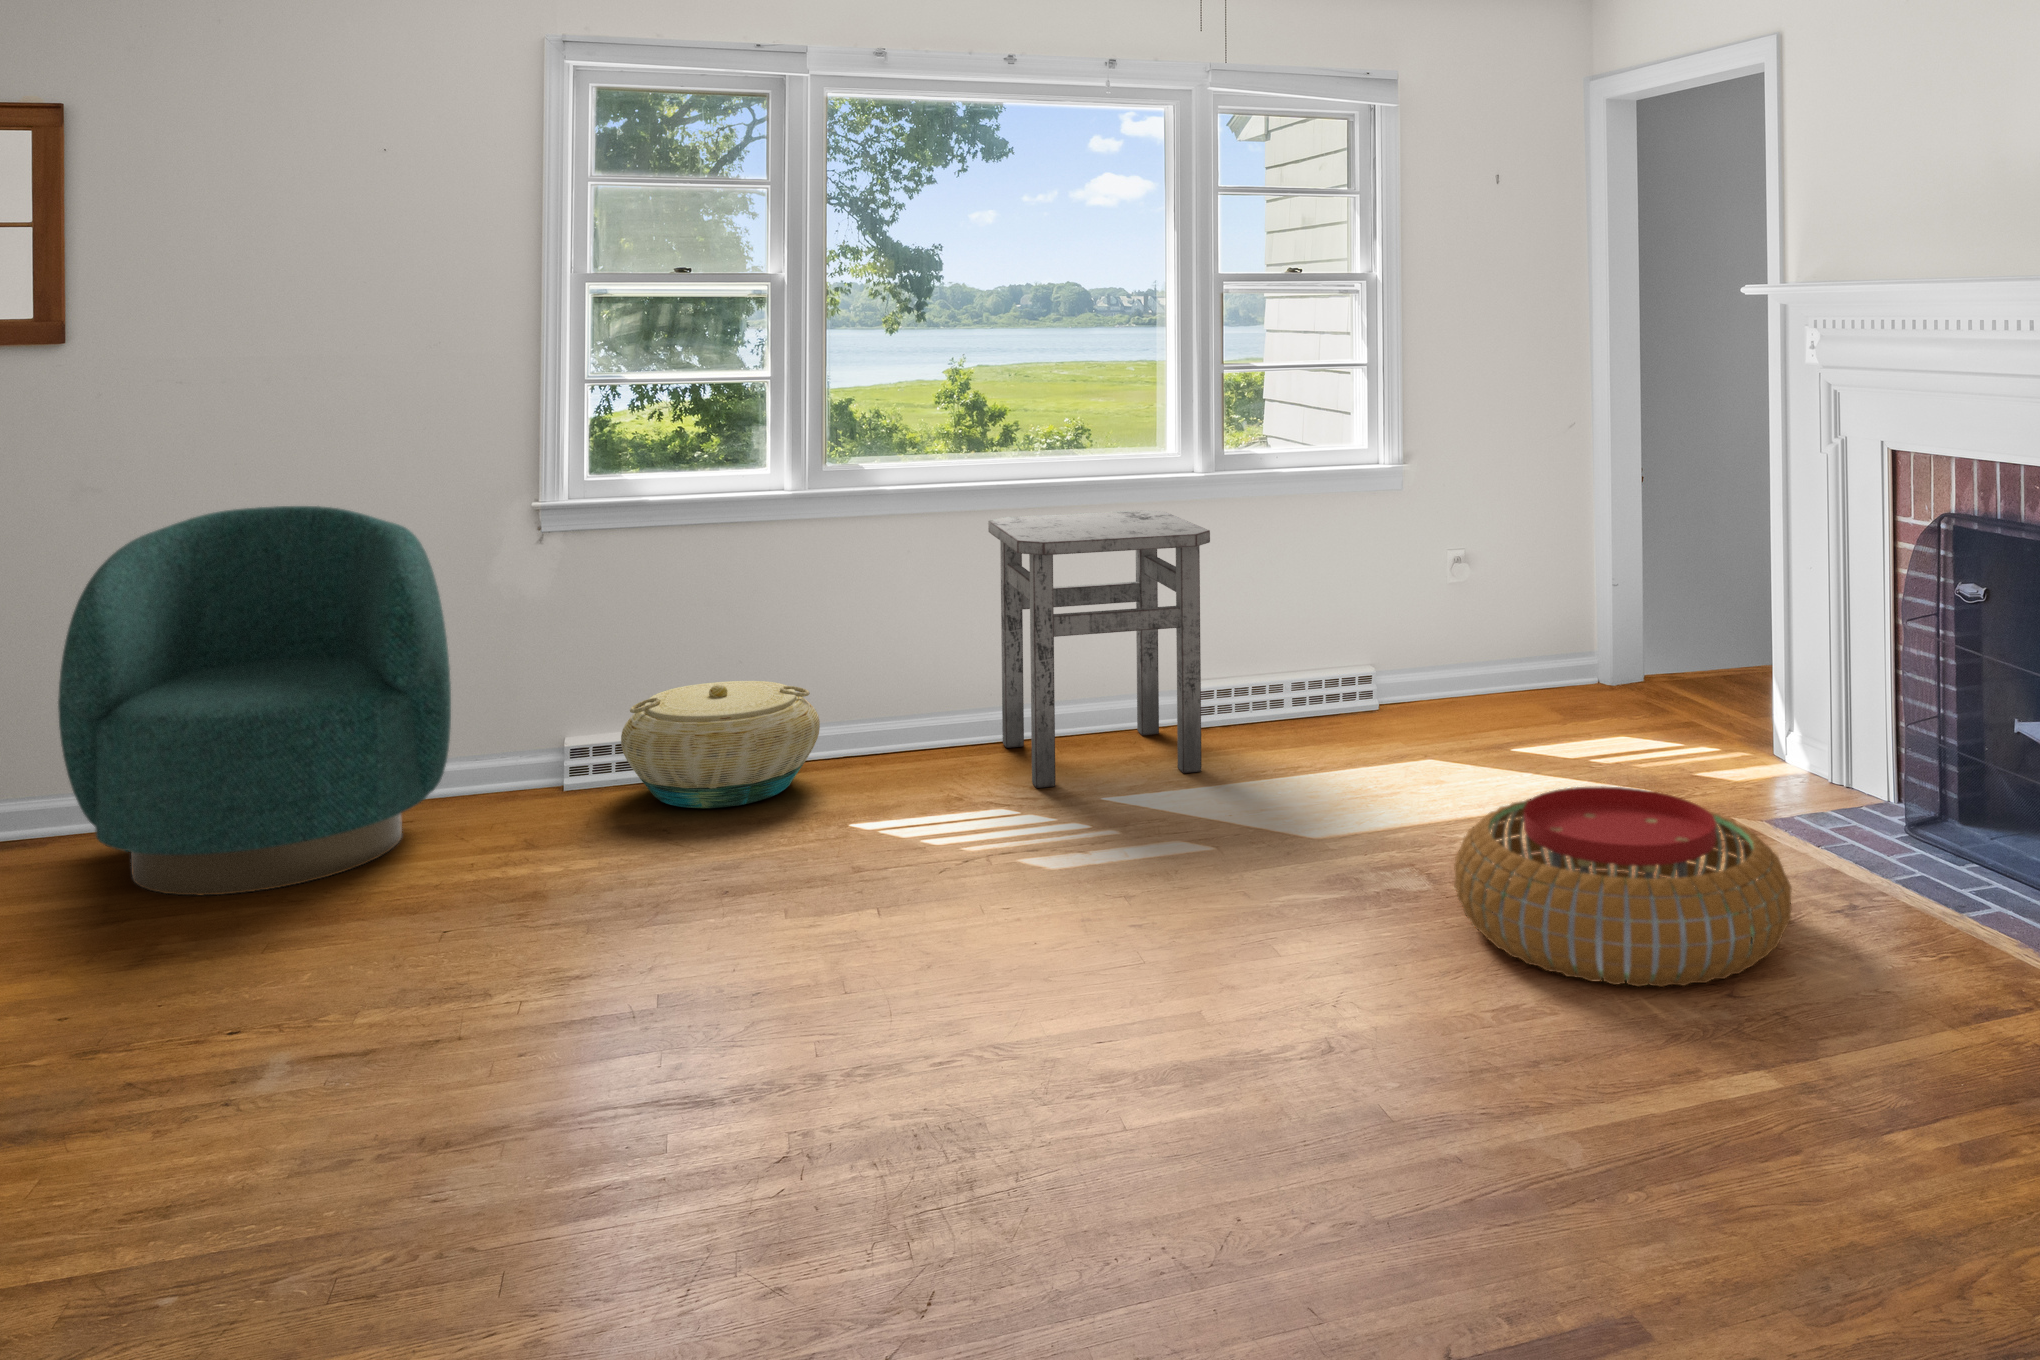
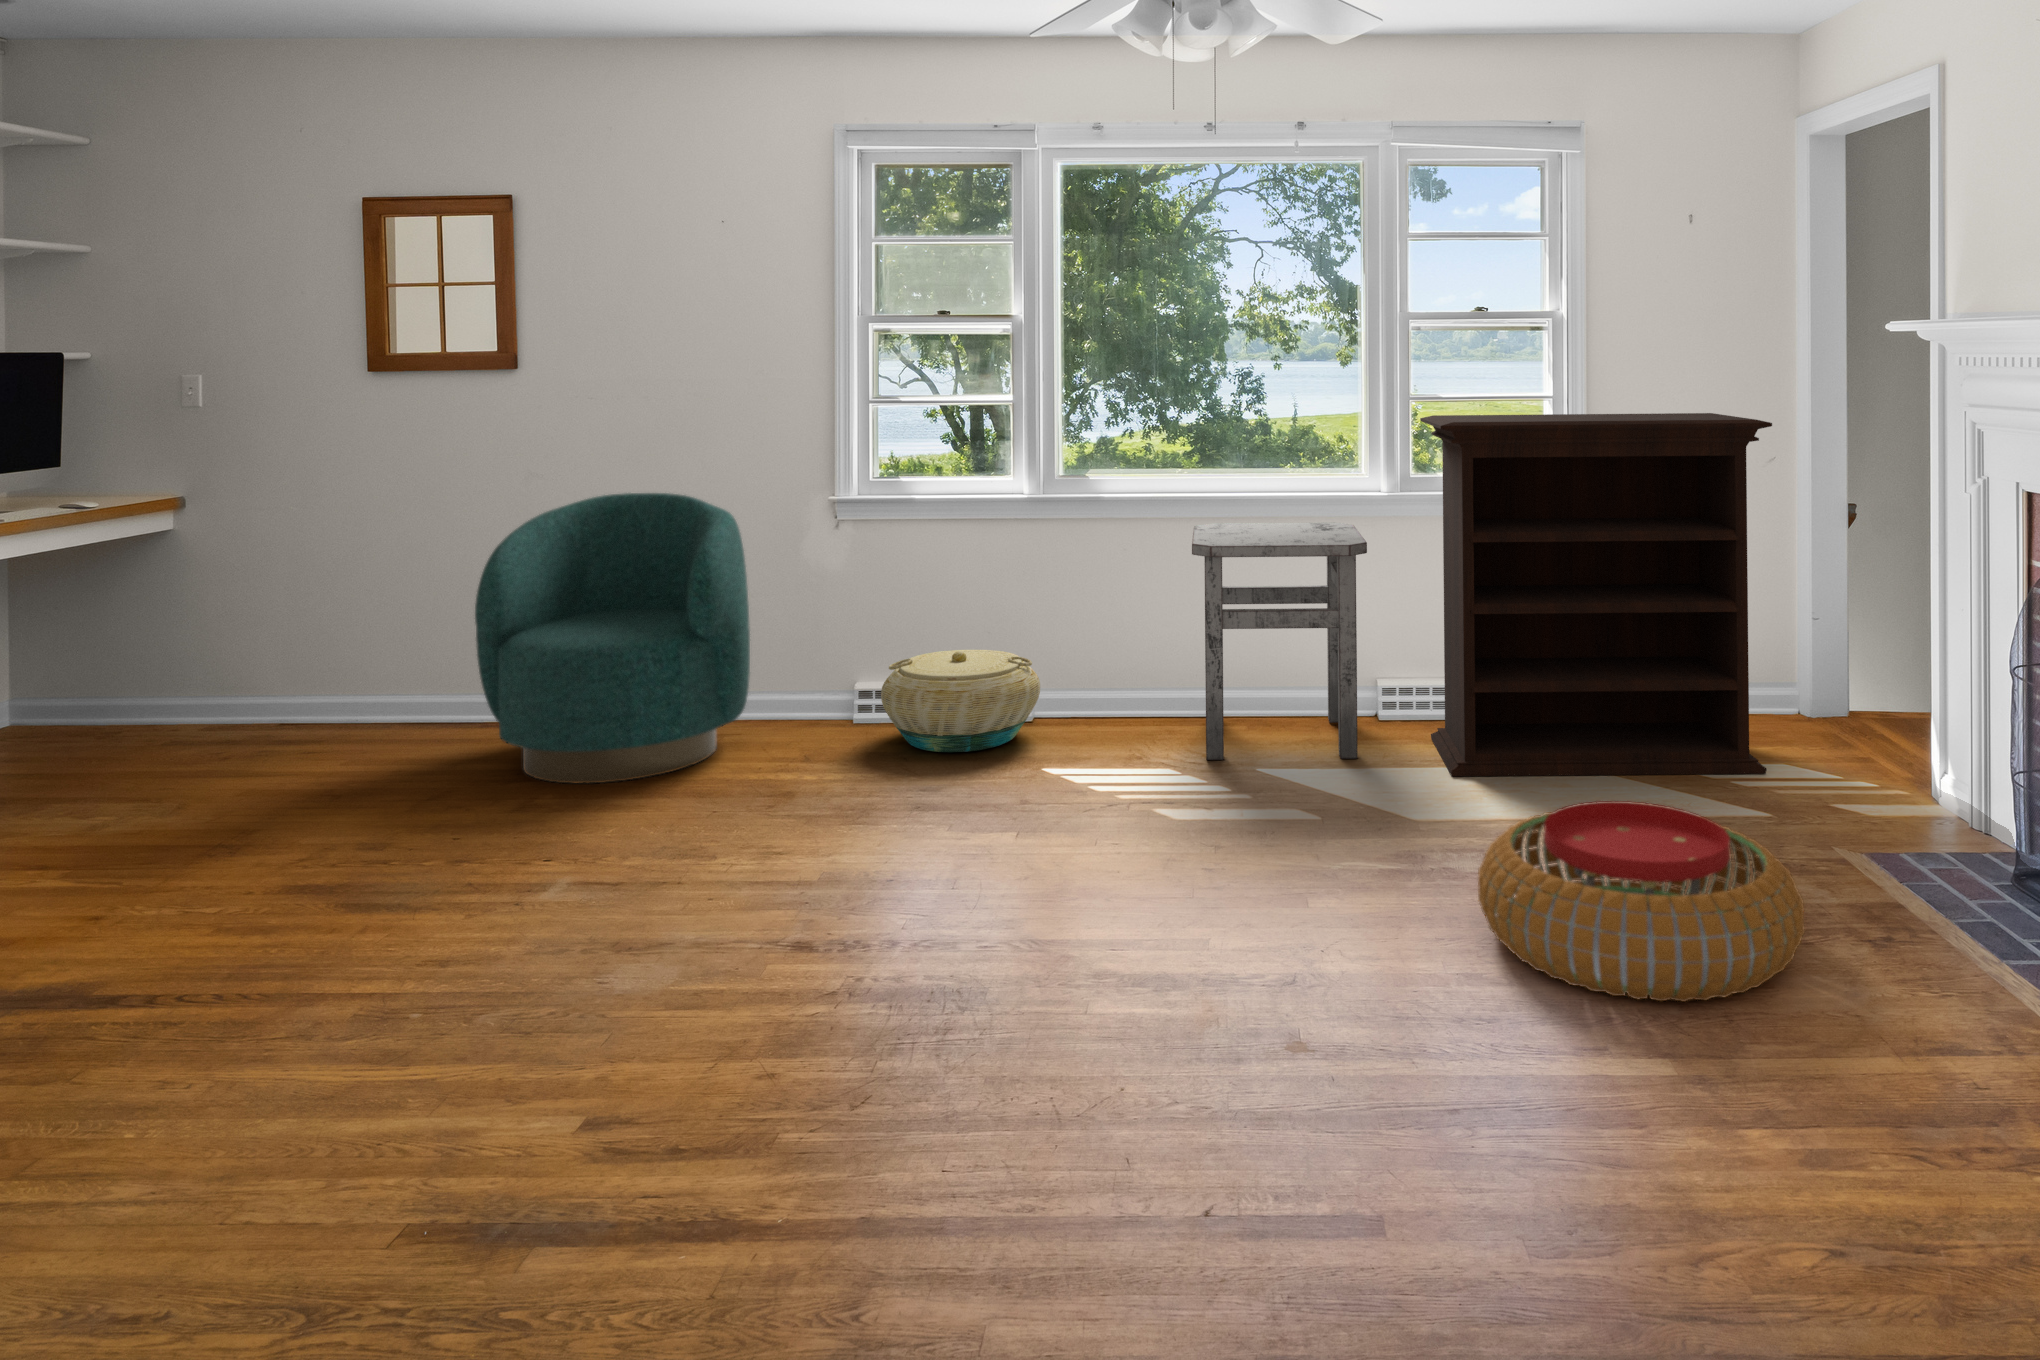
bookshelf: none [1251,381,1623,781] -> present [1420,413,1772,776]

